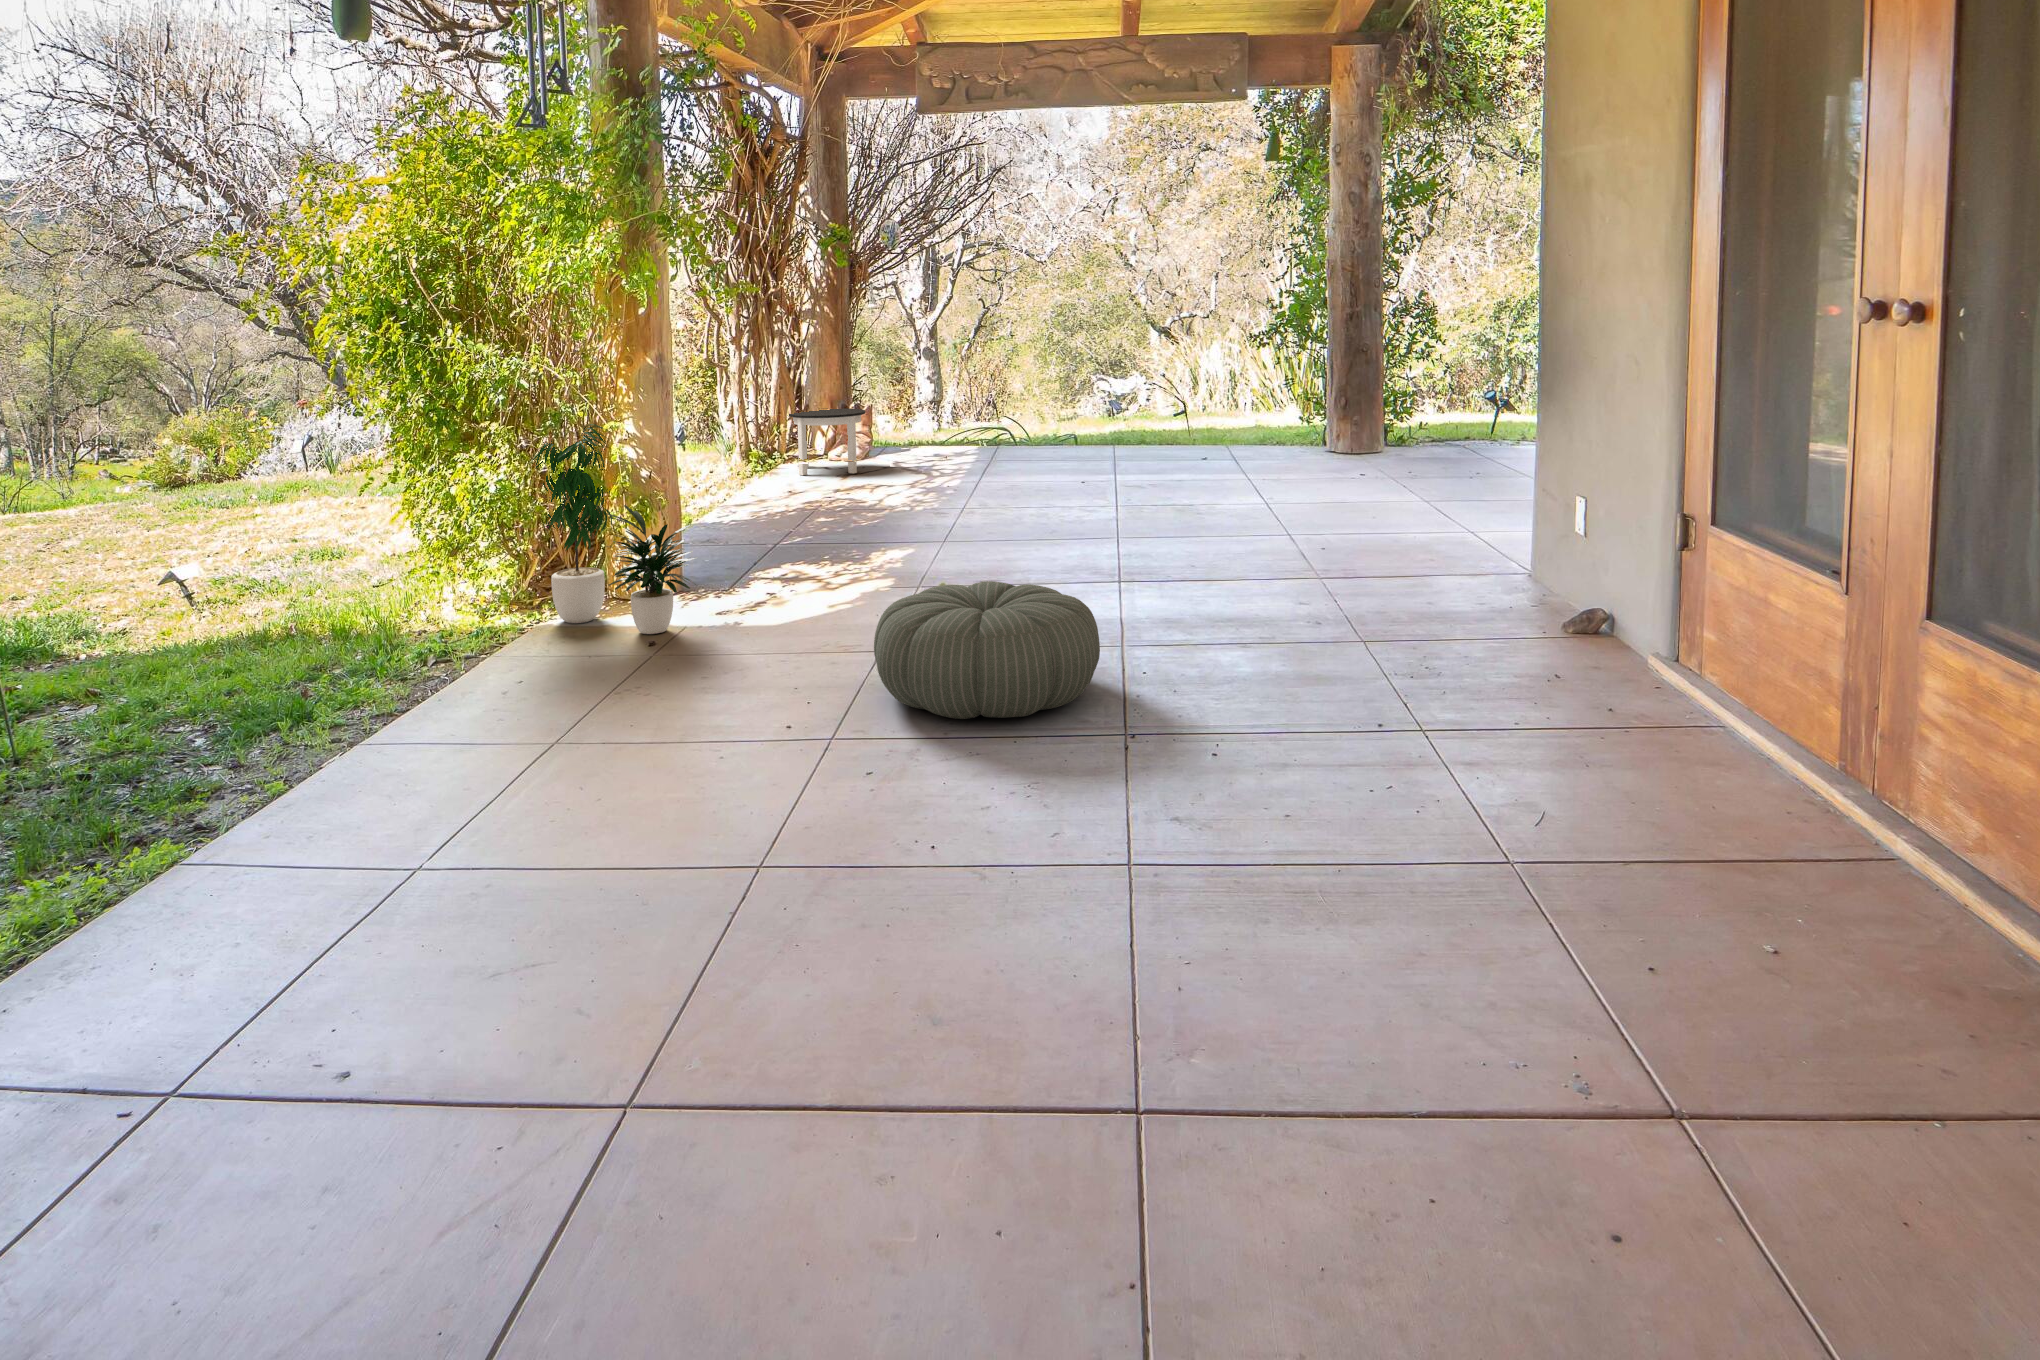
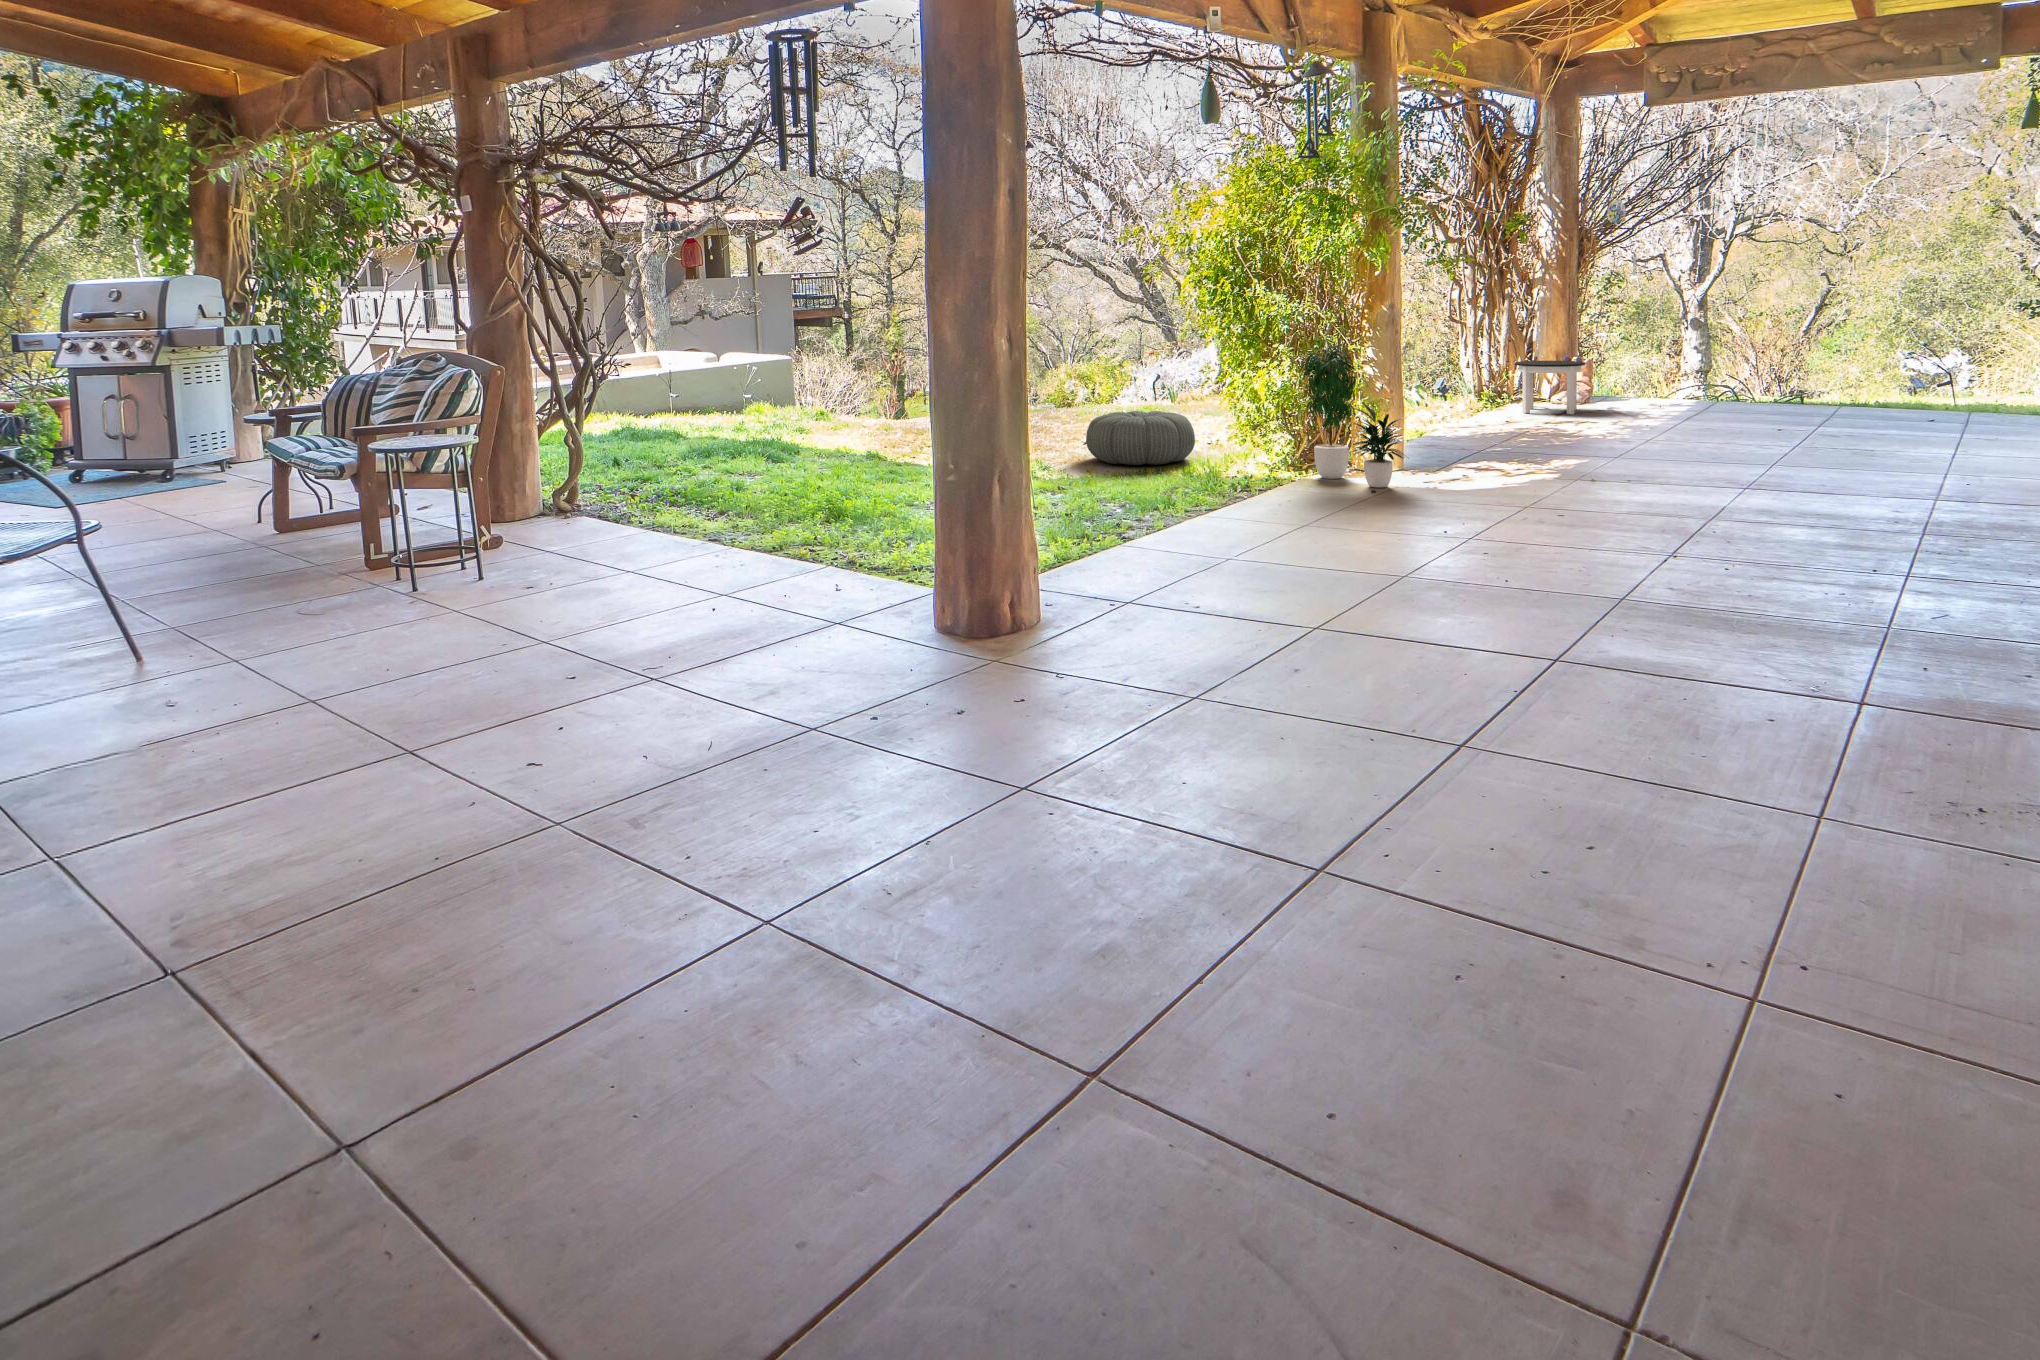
pouf: present [874,581,1100,719] -> present [1086,411,1195,465]

